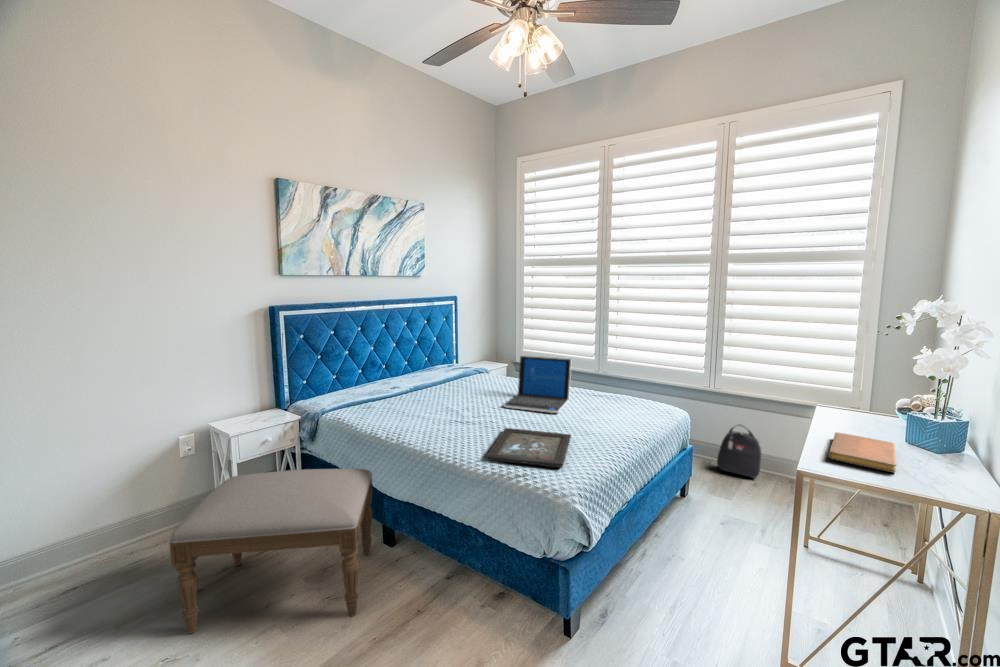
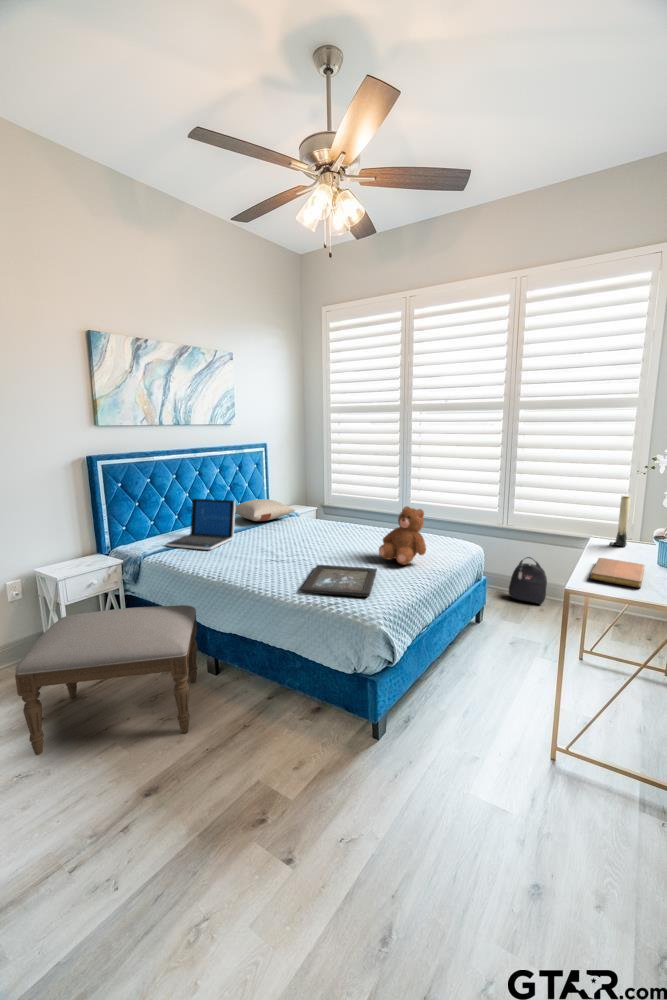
pillow: none [417,355,485,378] -> present [235,499,295,521]
laptop: present [504,356,571,413] -> present [166,499,235,550]
candle: none [844,359,869,419] -> present [610,495,630,546]
teddy bear: none [573,366,627,431] -> present [379,506,426,565]

